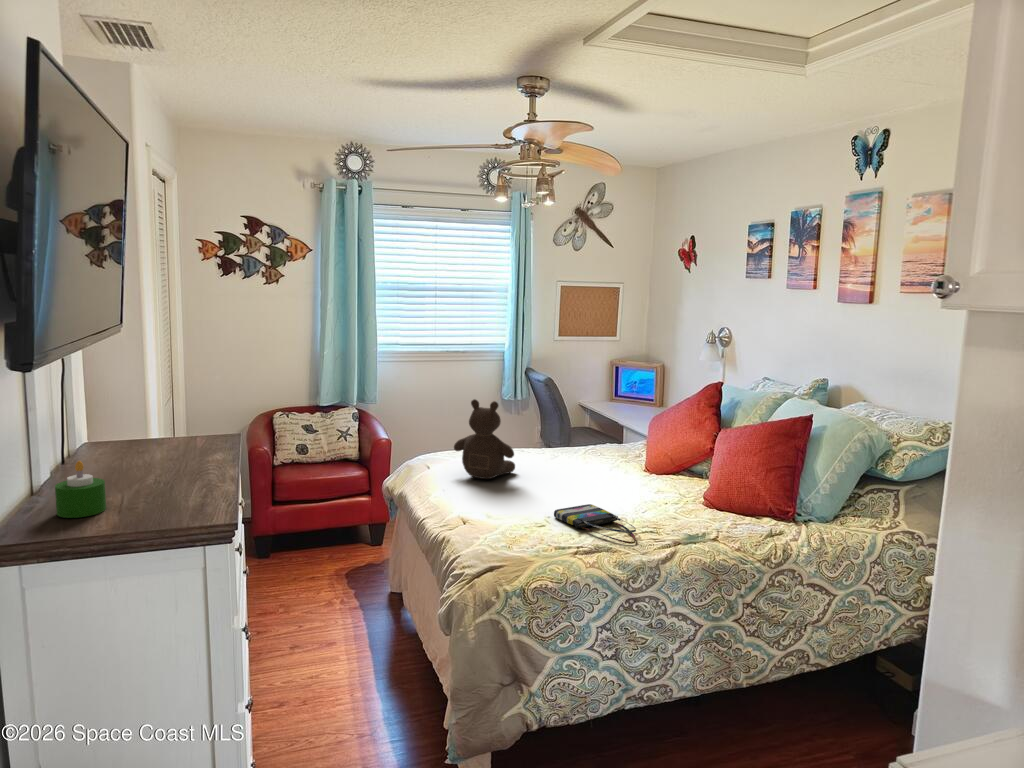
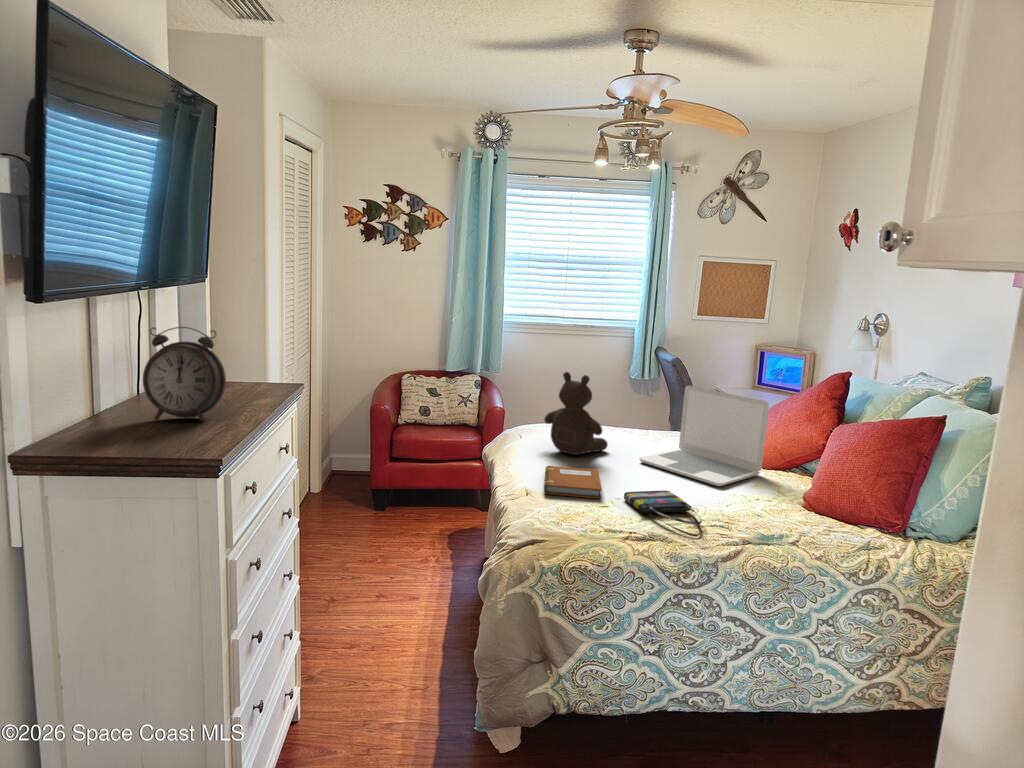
alarm clock: none [102,383,195,487] -> present [143,327,226,422]
laptop: none [549,404,661,495] -> present [639,386,769,486]
candle: present [55,461,106,518] -> none [84,391,129,442]
notebook: none [470,491,534,520] -> present [544,466,602,499]

